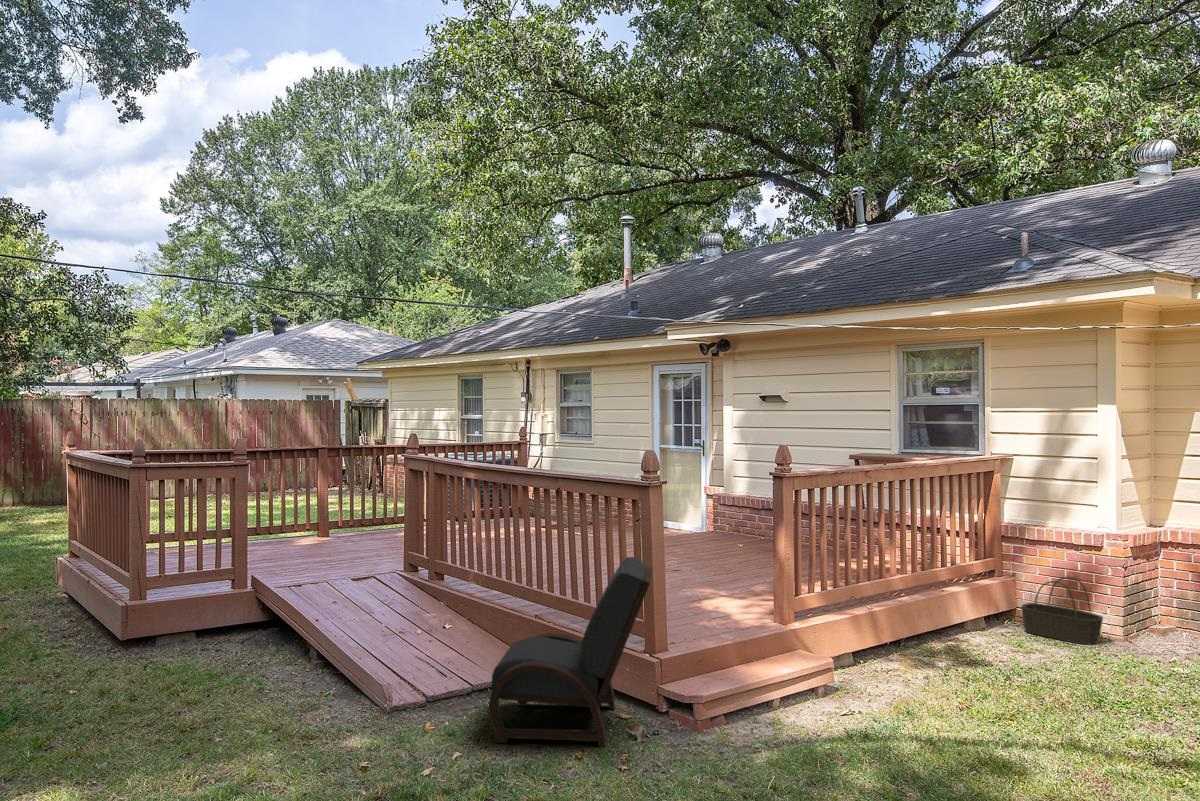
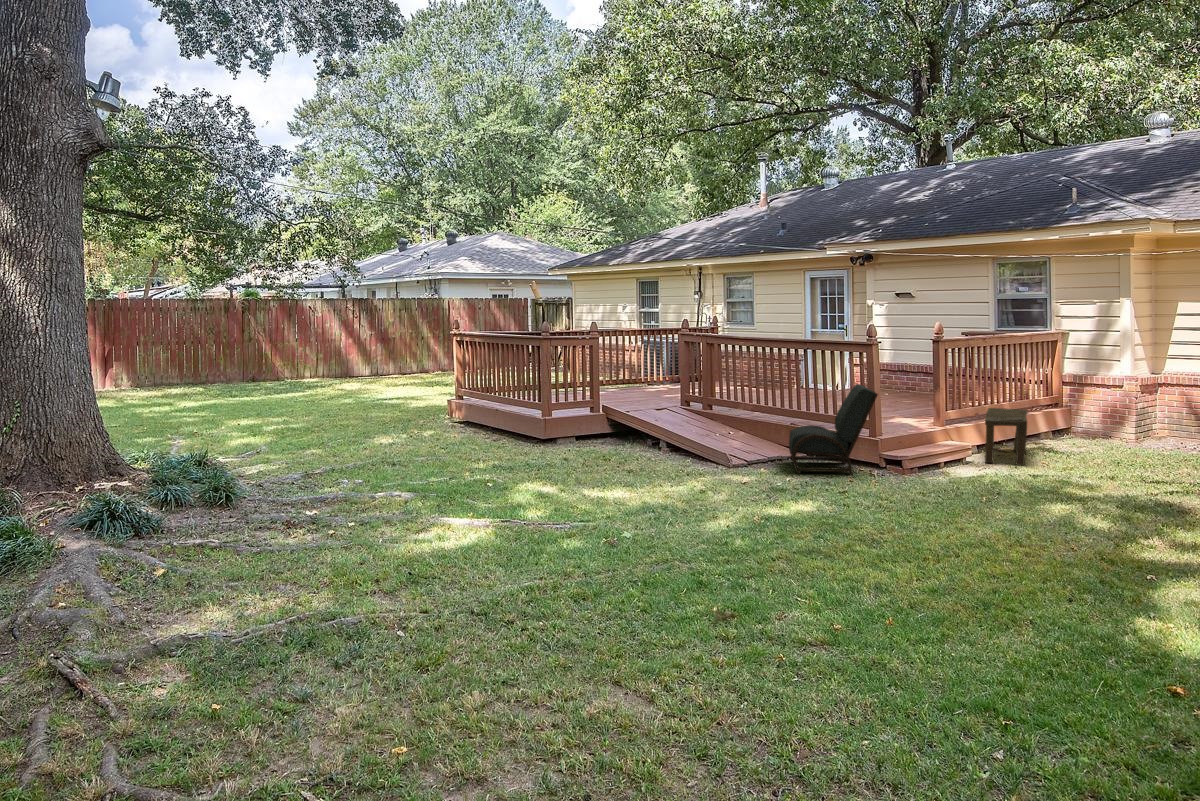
basket: present [1021,577,1103,645] -> none [1069,404,1120,442]
bench: none [866,591,947,713] -> present [985,408,1027,465]

